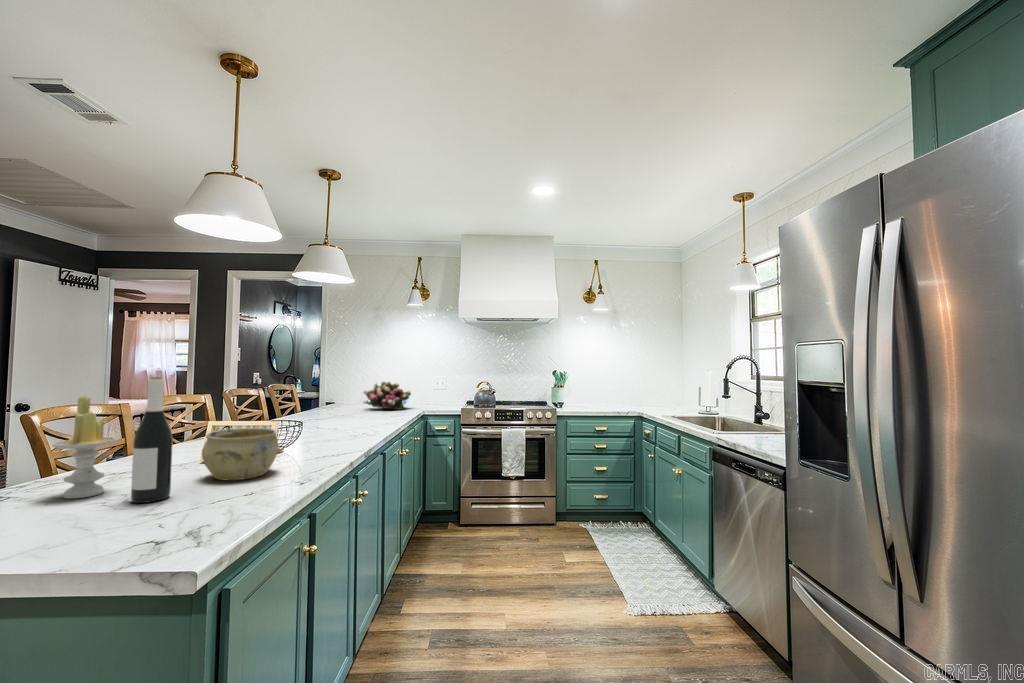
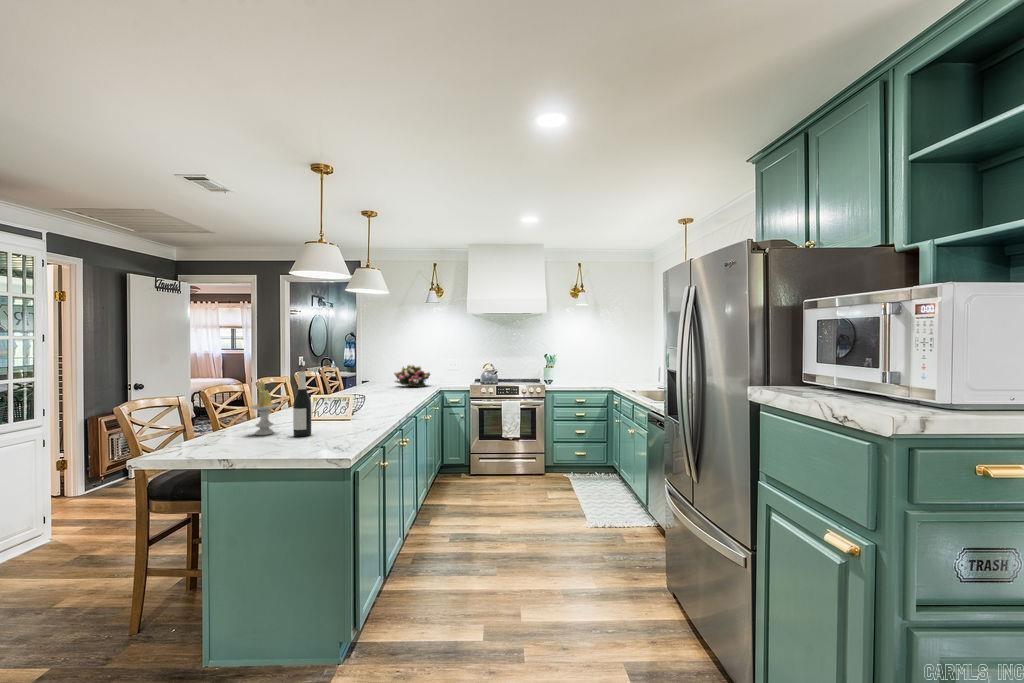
ceramic bowl: present [202,427,278,480] -> none [319,399,359,428]

